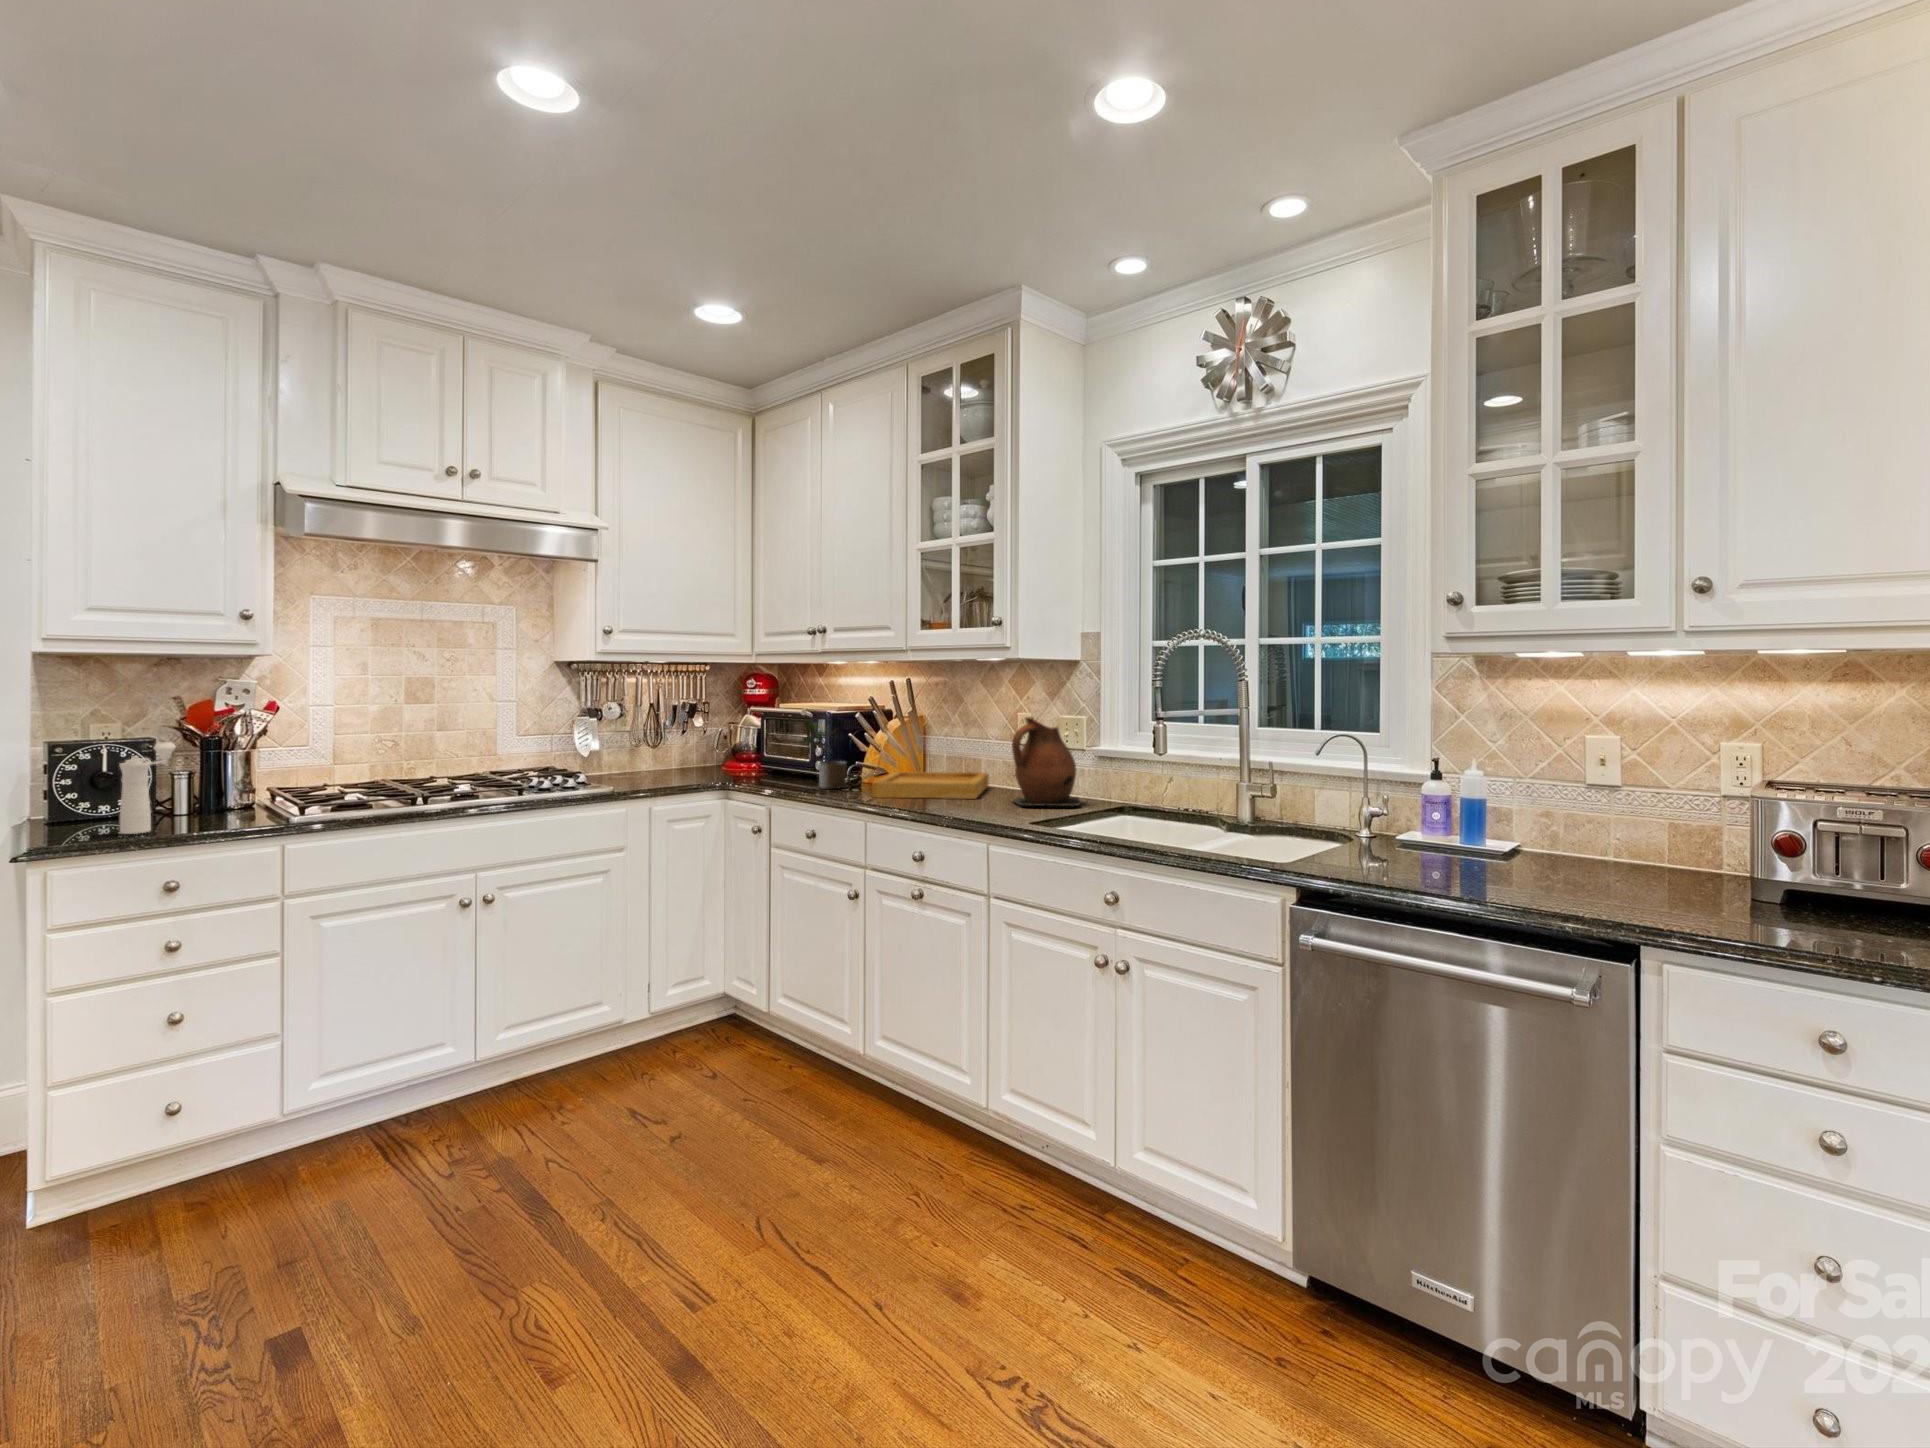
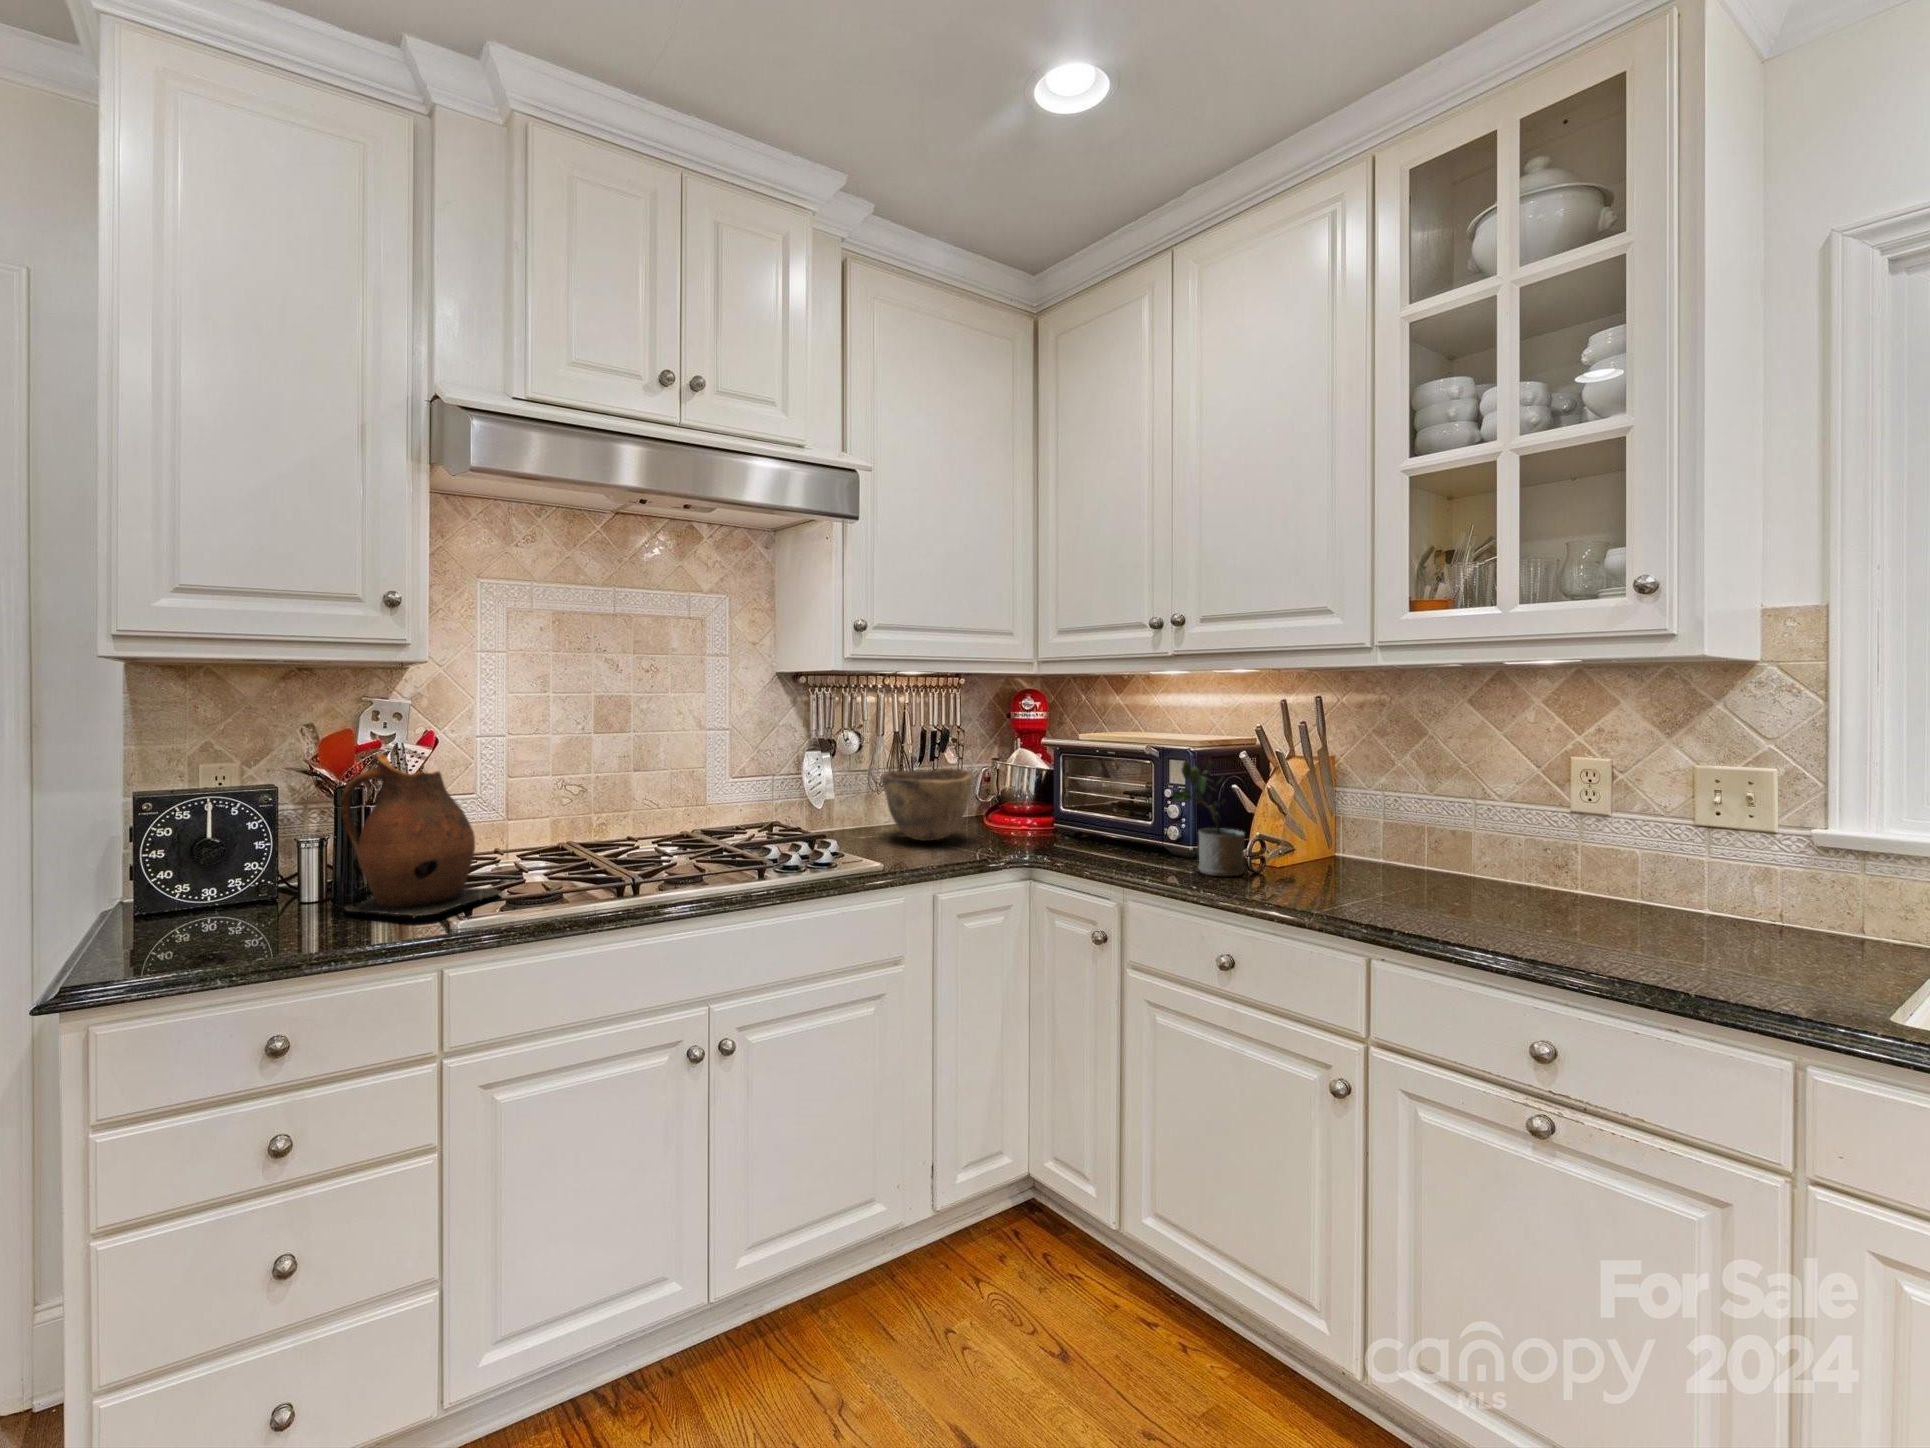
ceramic pitcher: present [1012,717,1080,806] -> present [340,754,501,918]
bowl: none [624,729,690,777] -> present [881,769,972,841]
pepper mill: present [120,742,176,834] -> none [205,799,294,955]
tray: present [872,772,989,799] -> none [1315,848,1542,916]

